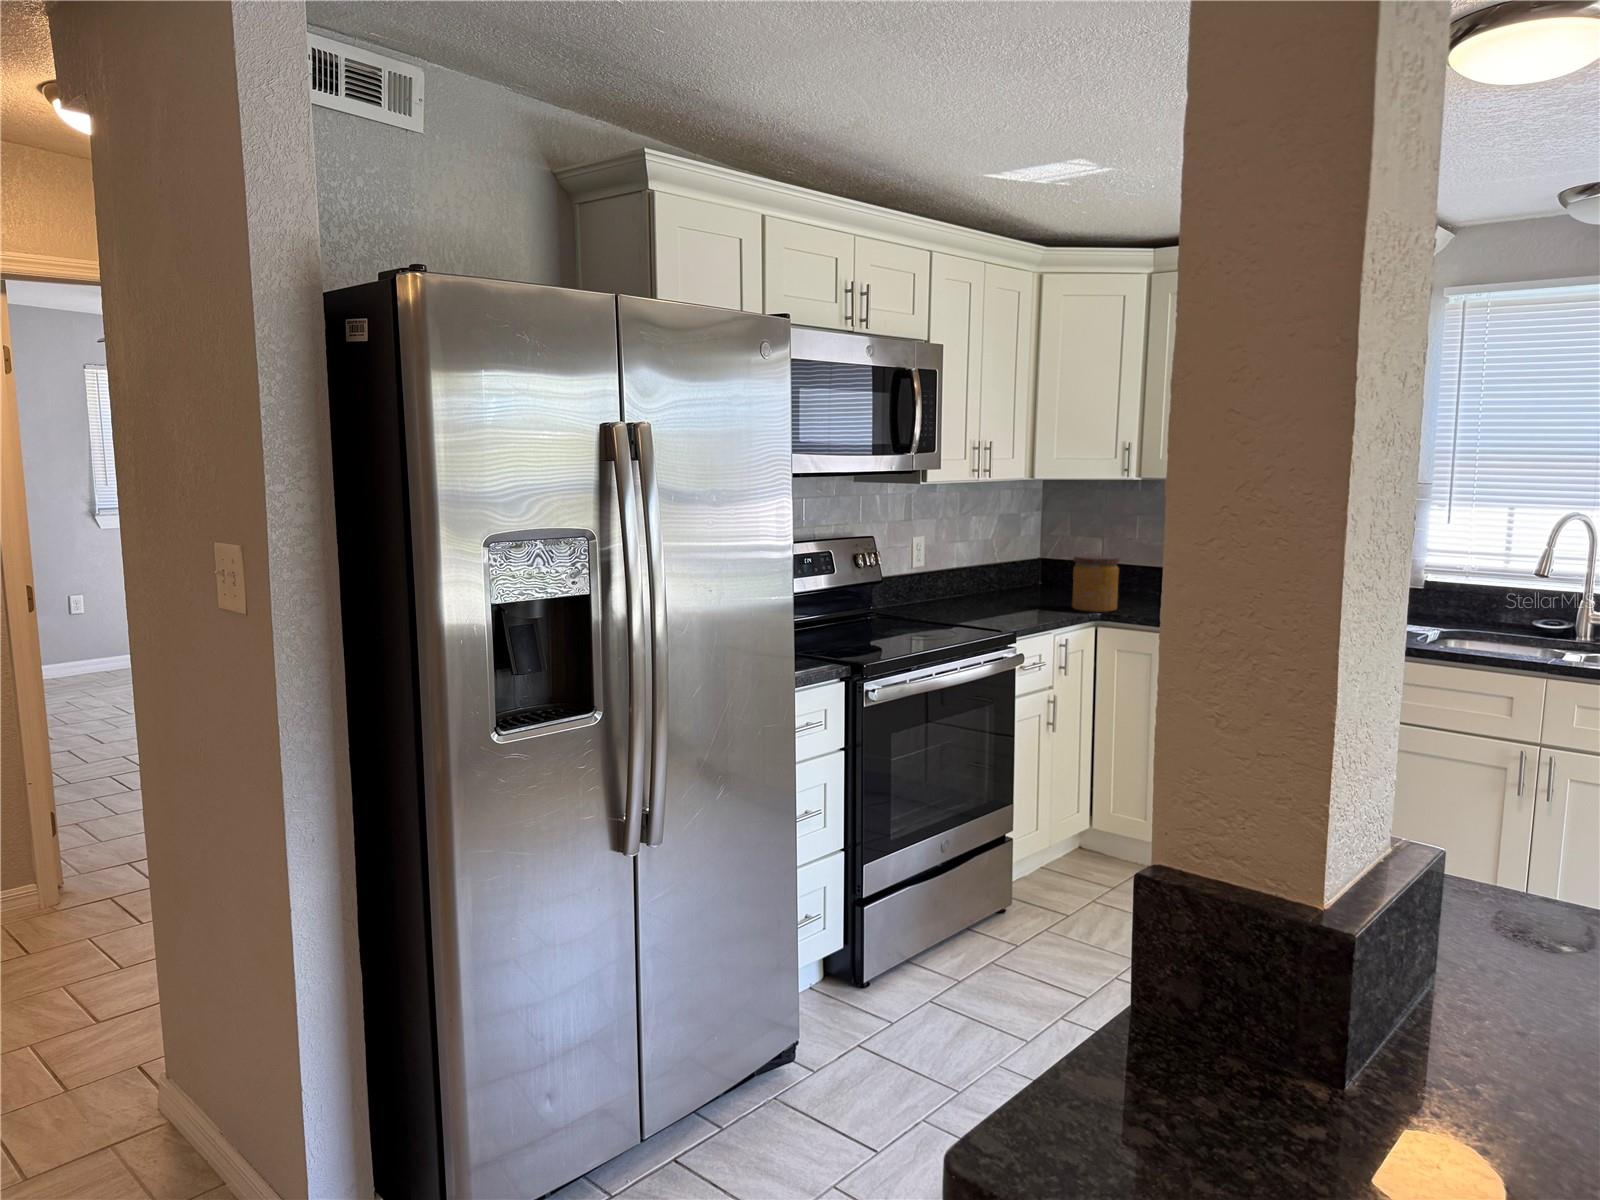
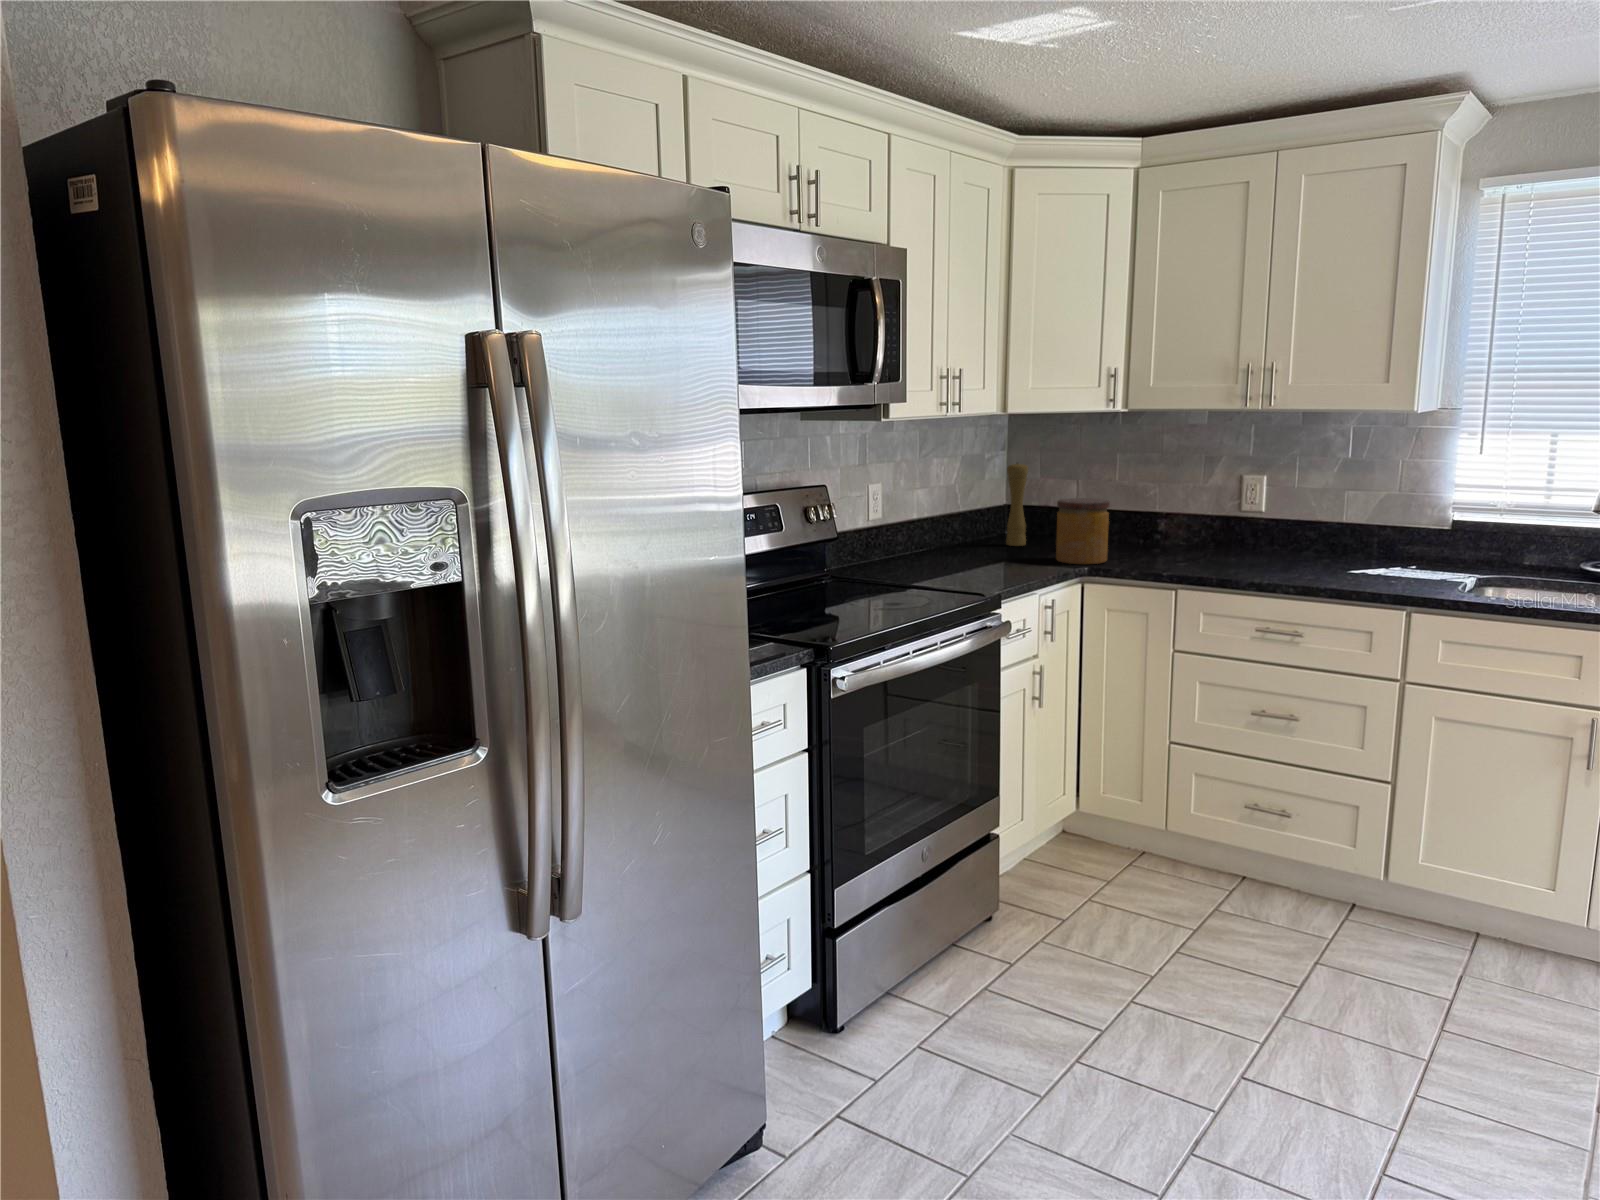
pepper mill: none [1033,523,1053,596] -> present [1006,463,1028,546]

